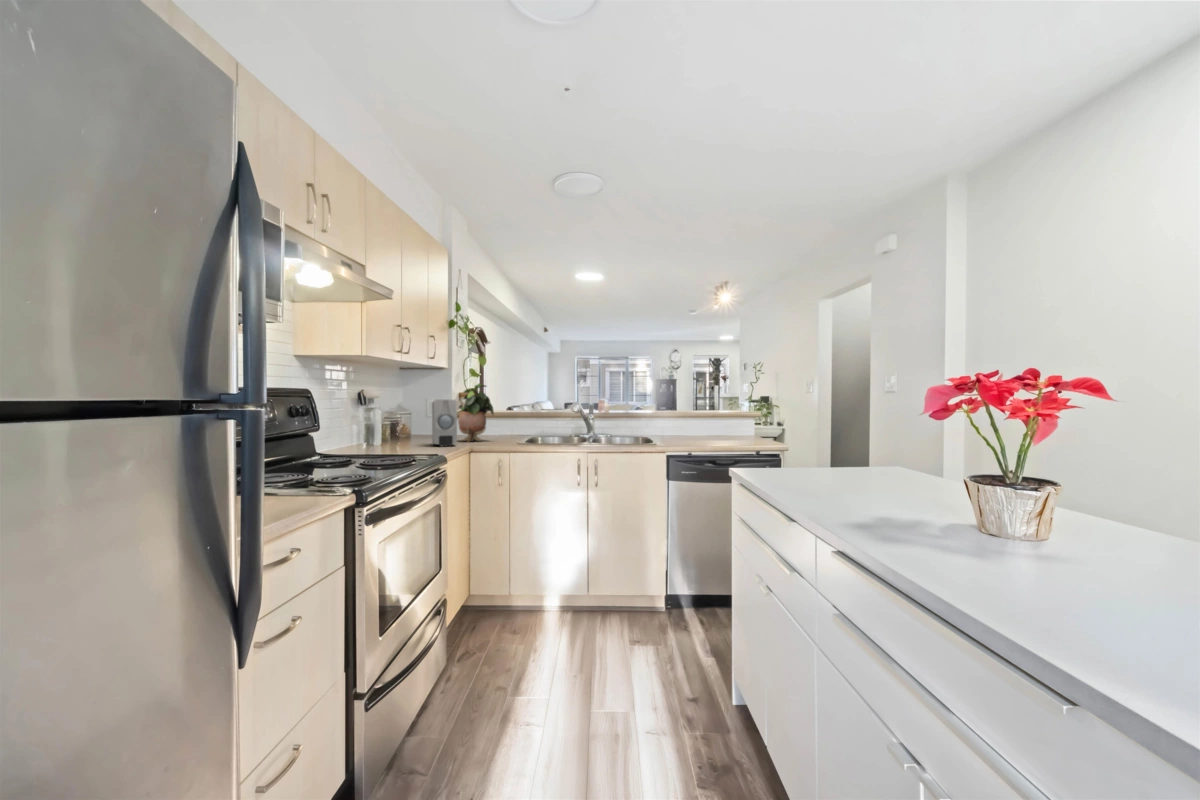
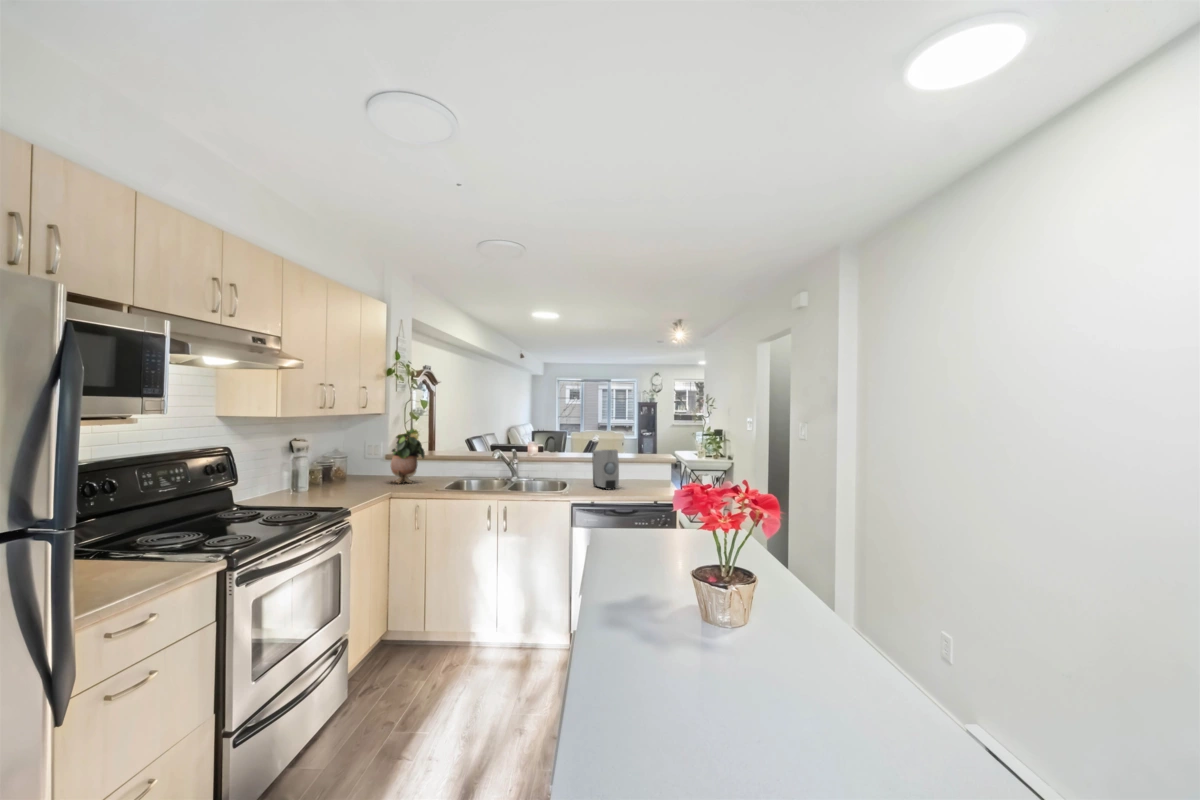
soap dispenser: present [432,399,457,447] -> present [592,450,619,489]

